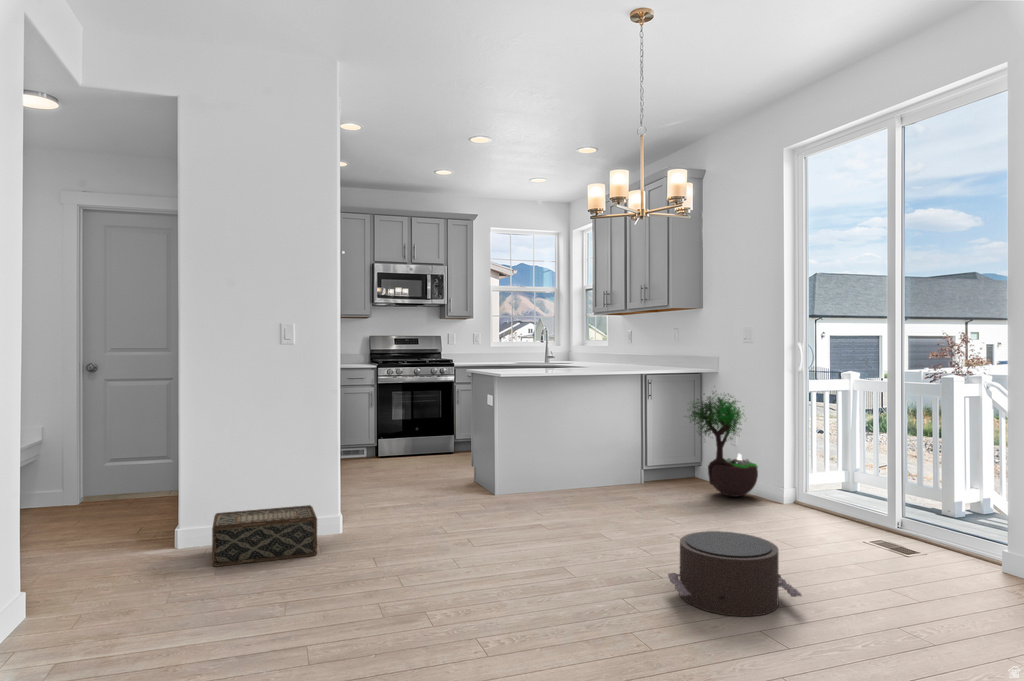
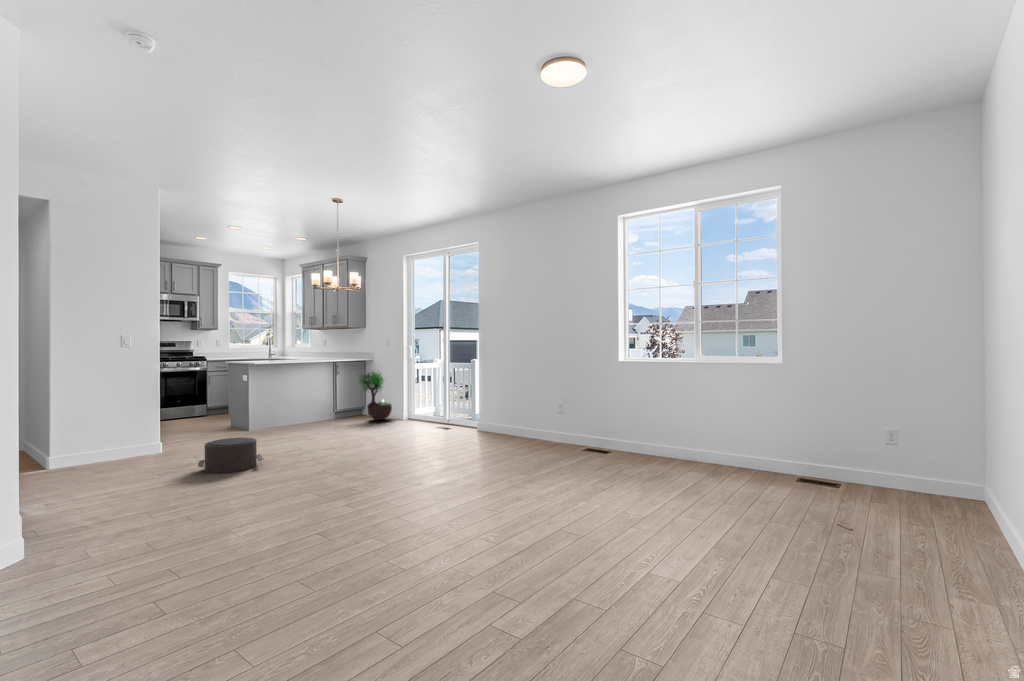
woven basket: present [212,505,317,567] -> none [79,437,153,470]
pouf: present [668,531,802,616] -> present [198,438,264,473]

